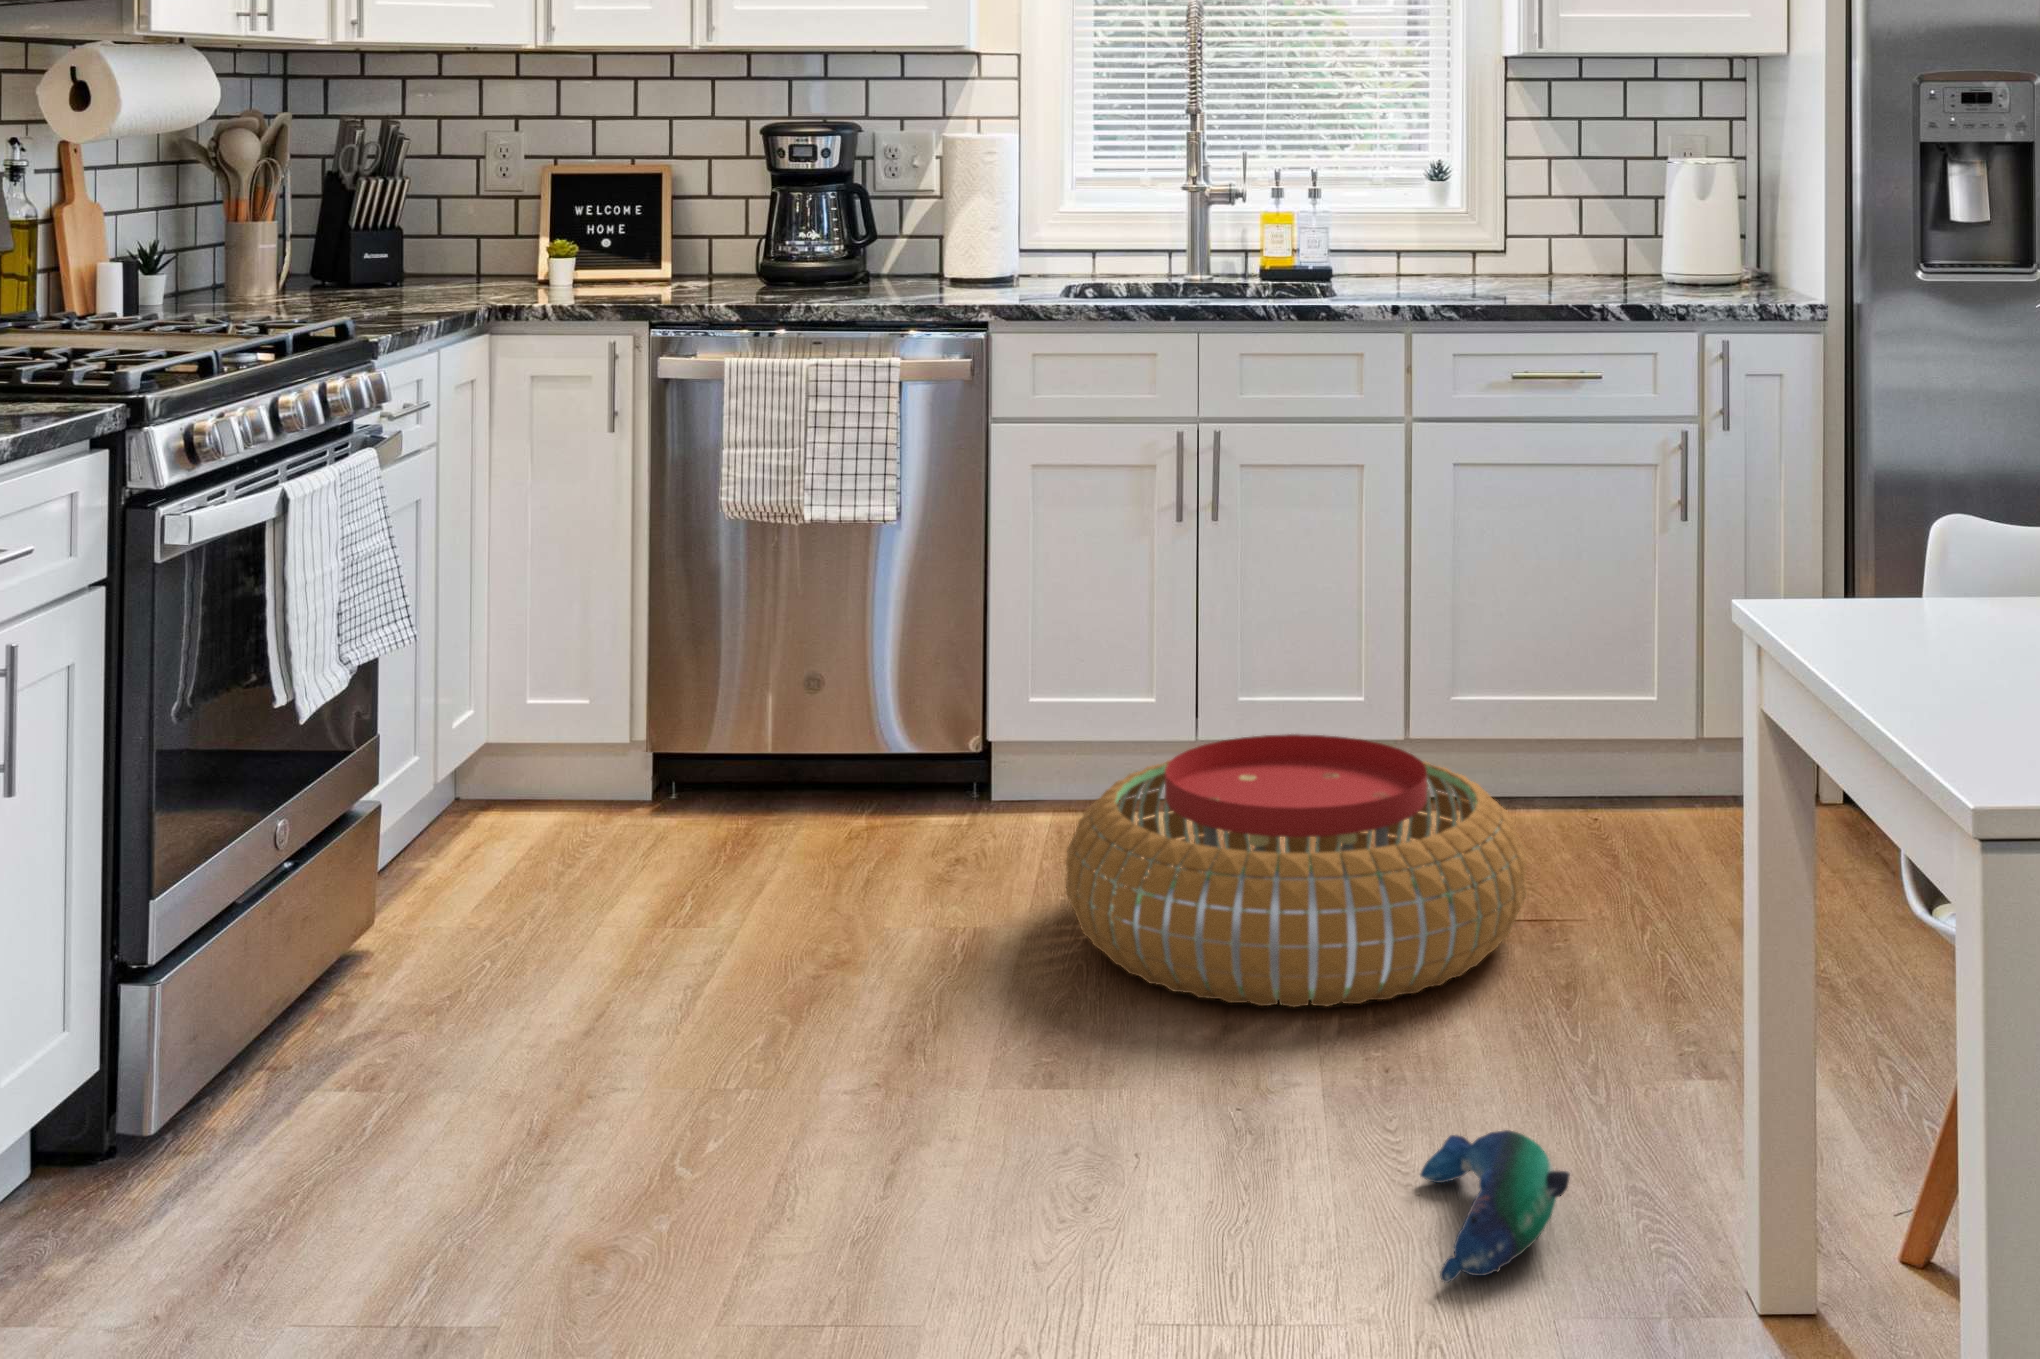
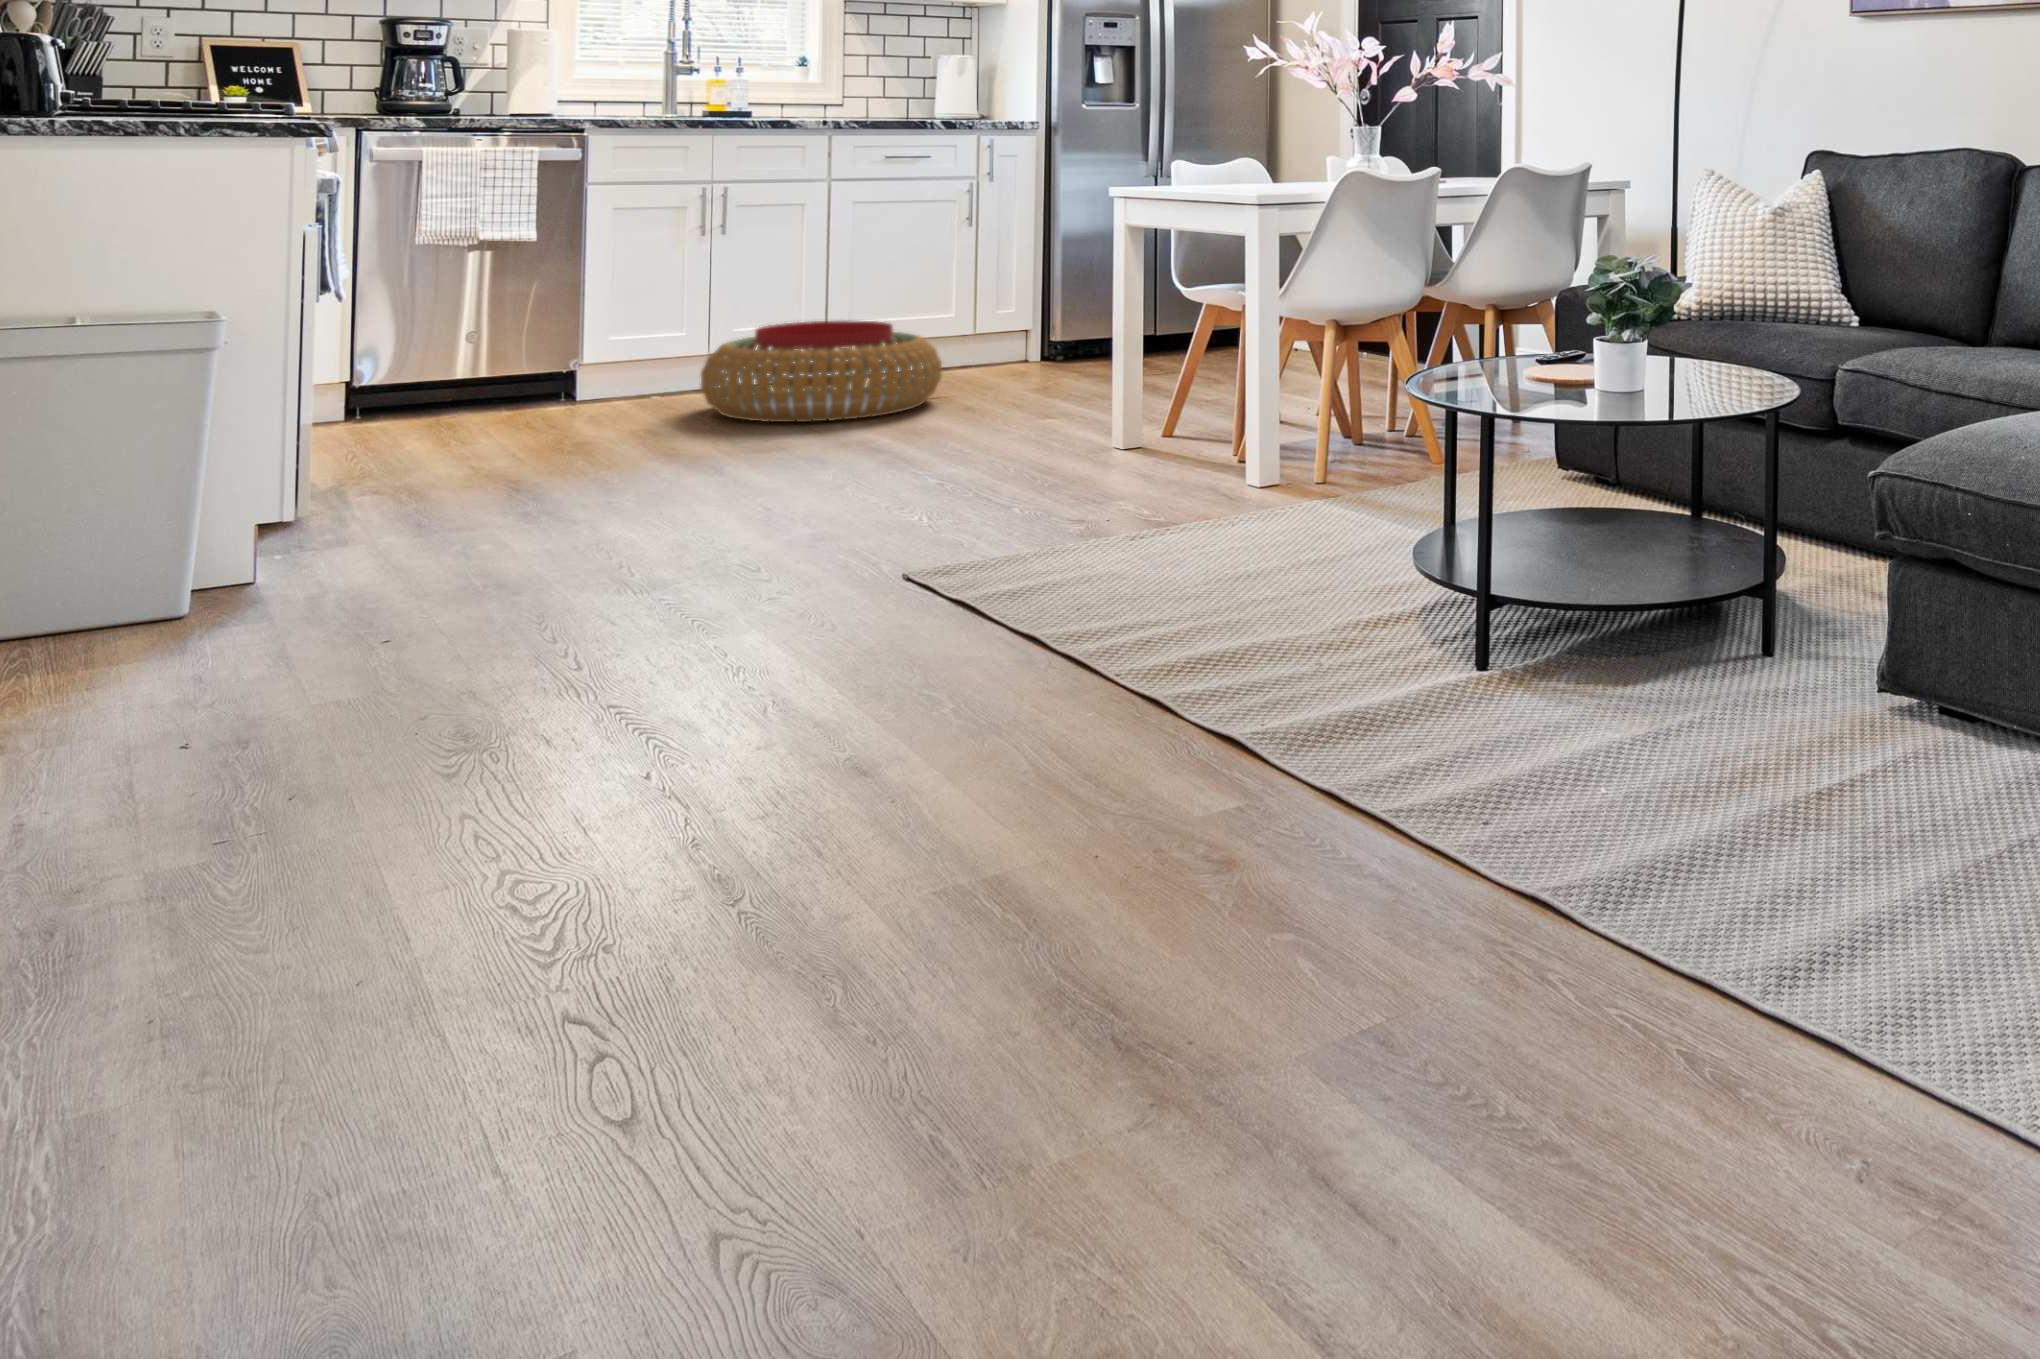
plush toy: present [1421,1130,1570,1283] -> none [964,407,1039,449]

